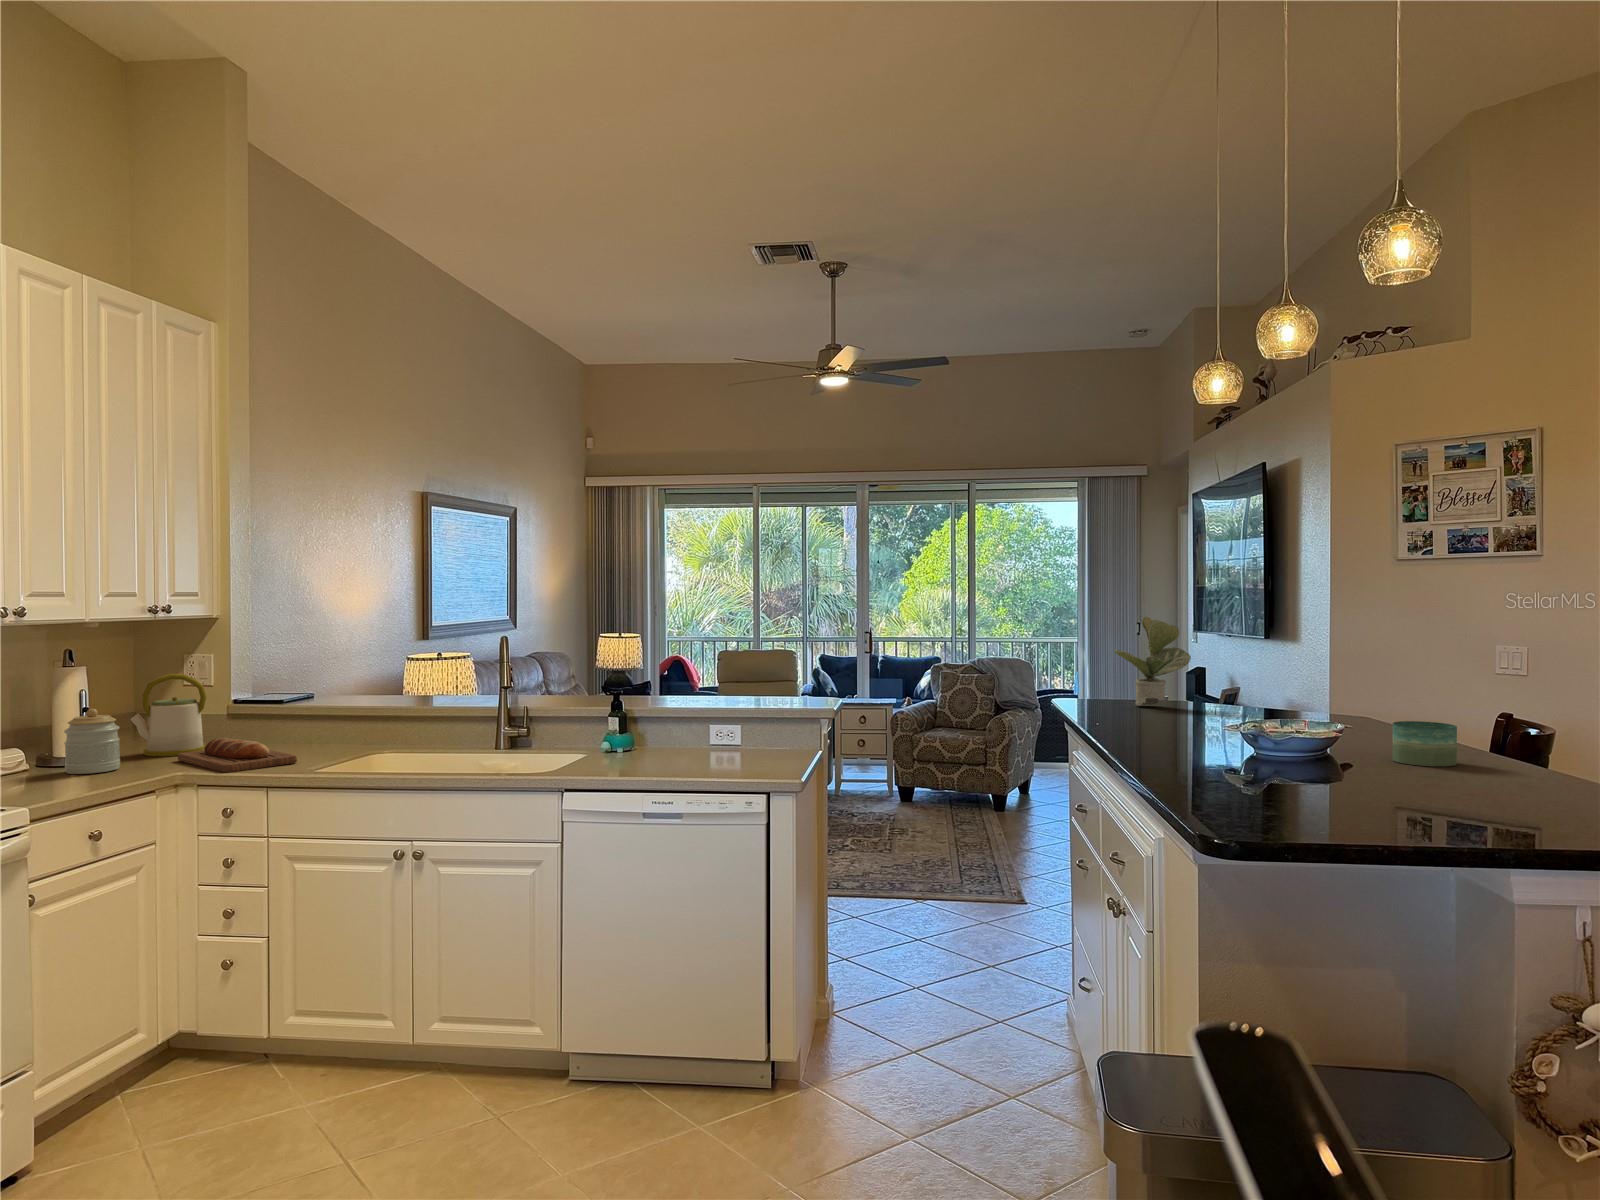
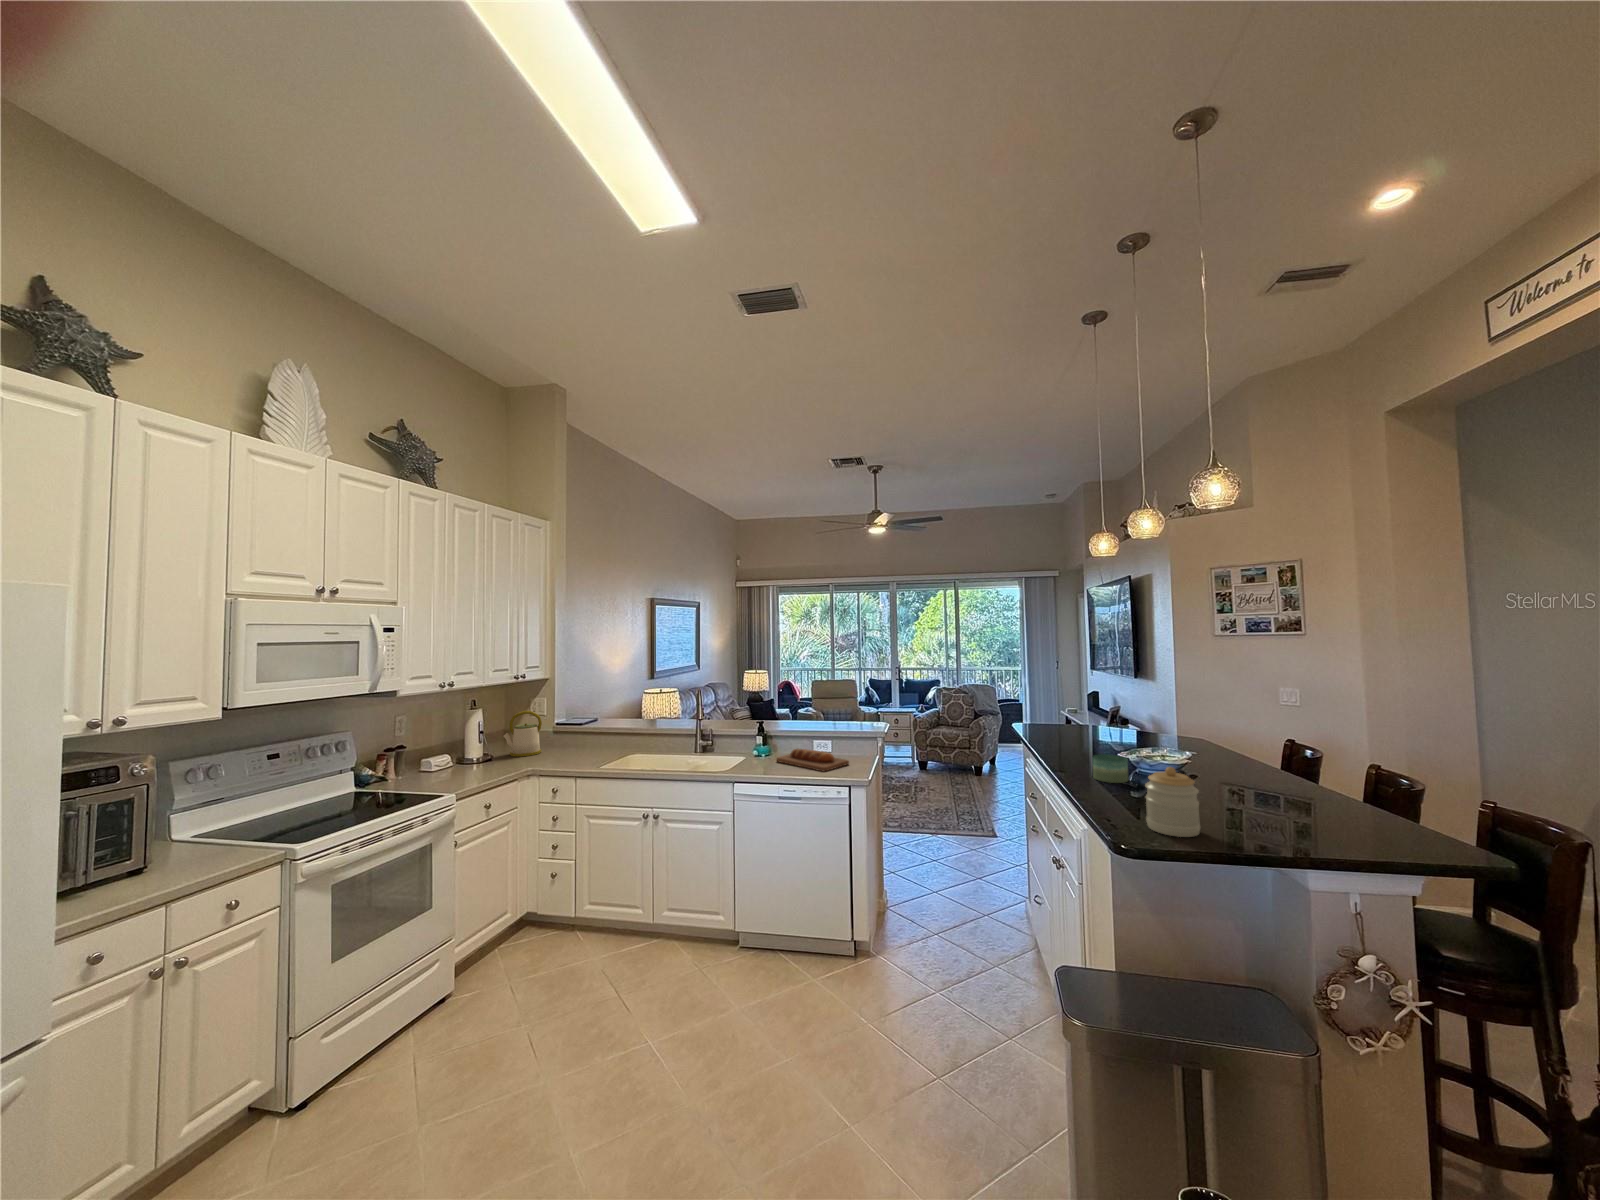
potted plant: present [1114,617,1191,705] -> none [1046,677,1092,729]
jar: present [64,709,120,774] -> present [1145,767,1200,837]
candle: present [1393,721,1457,766] -> present [1093,754,1128,783]
bread loaf: present [177,738,297,772] -> present [776,749,849,771]

